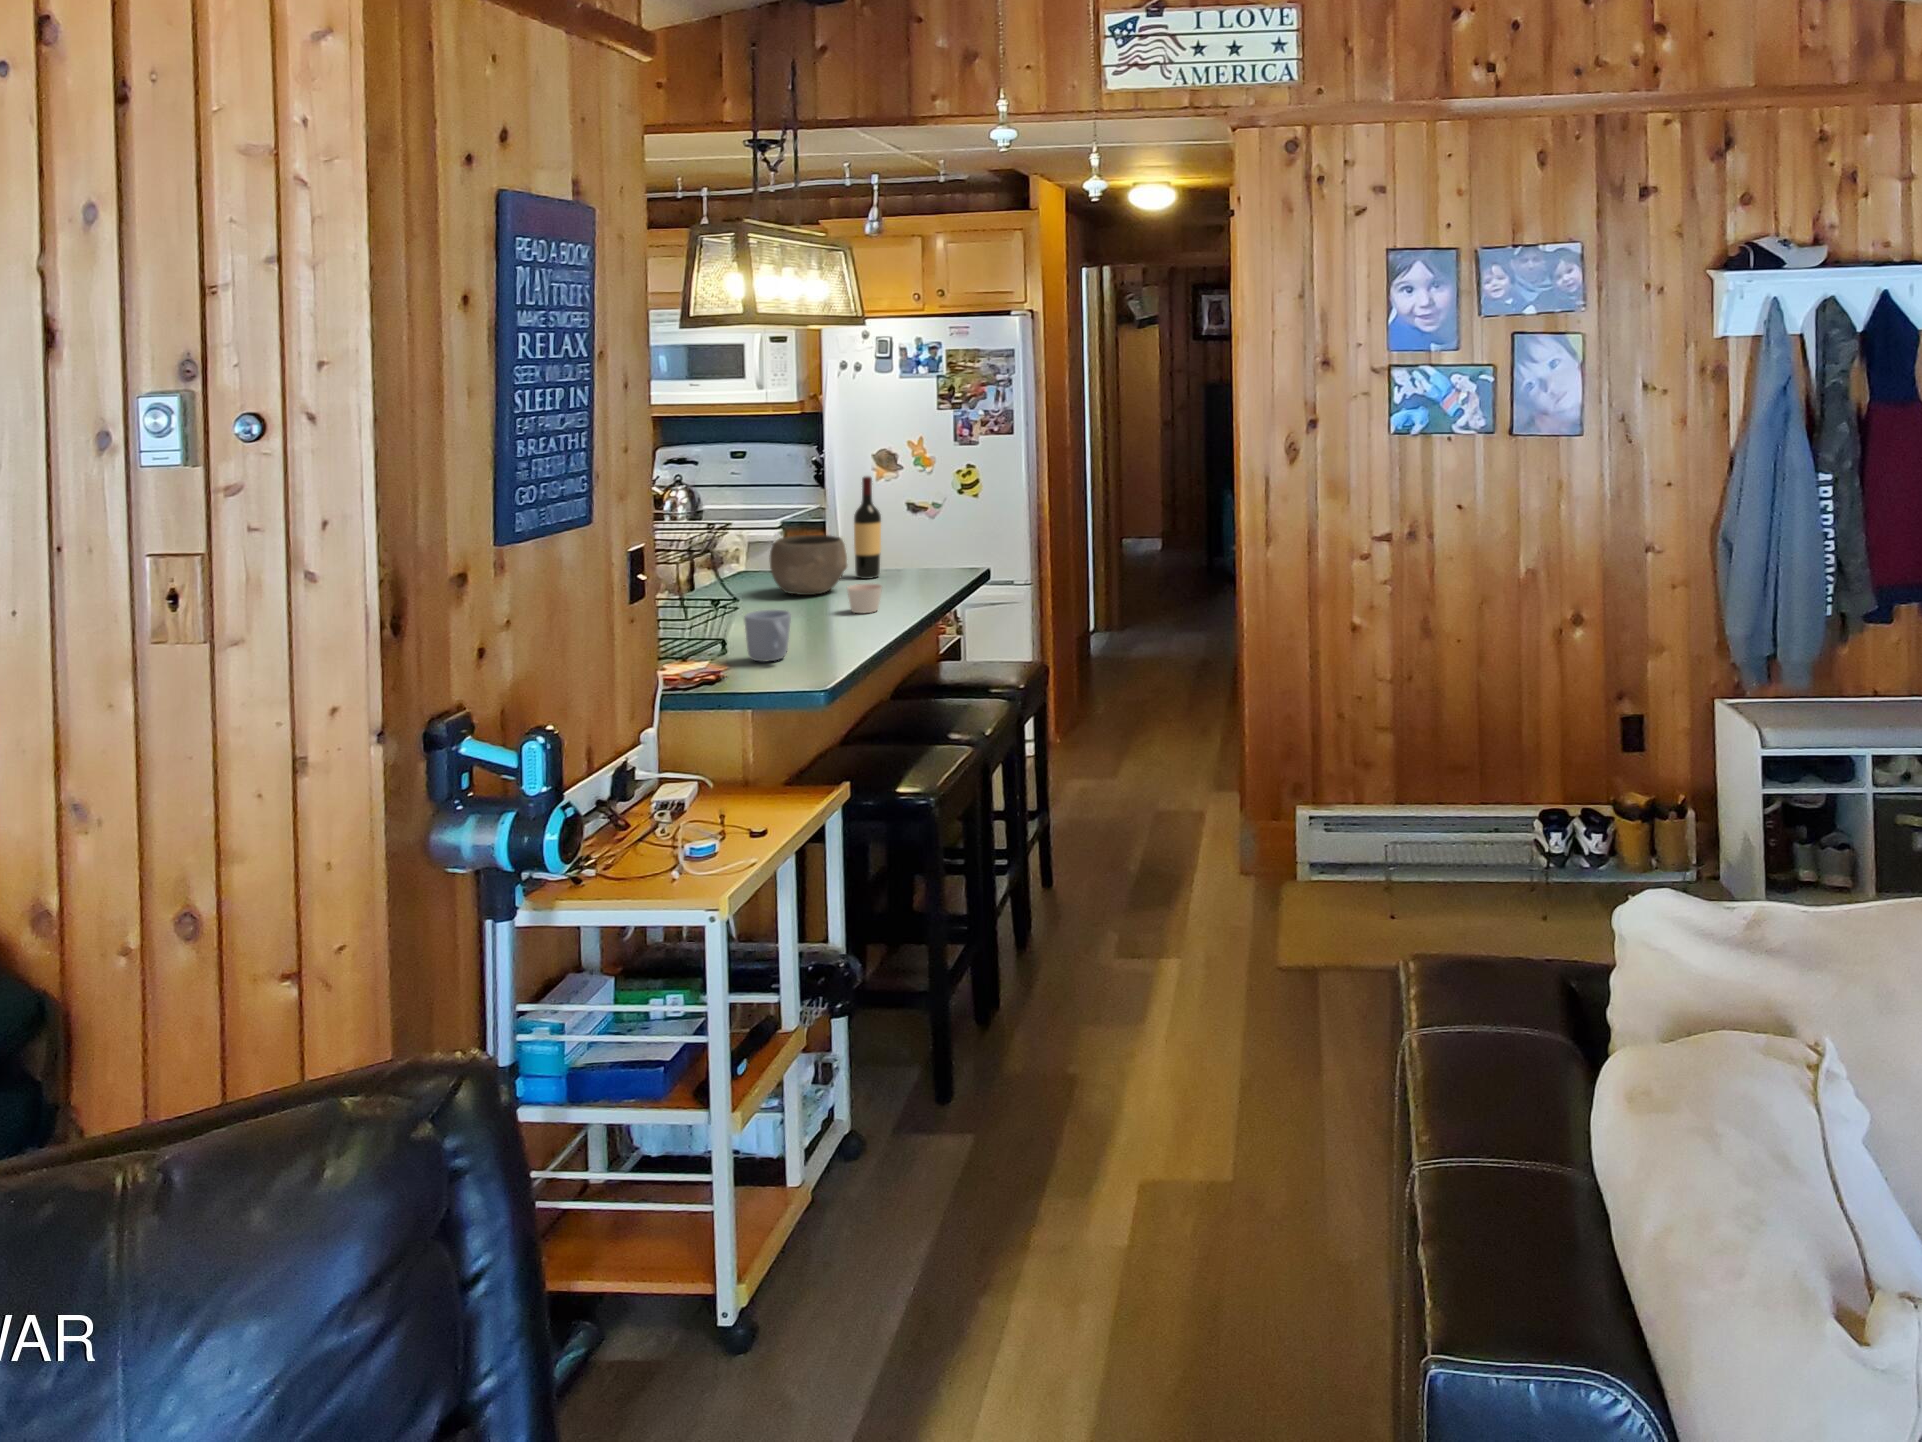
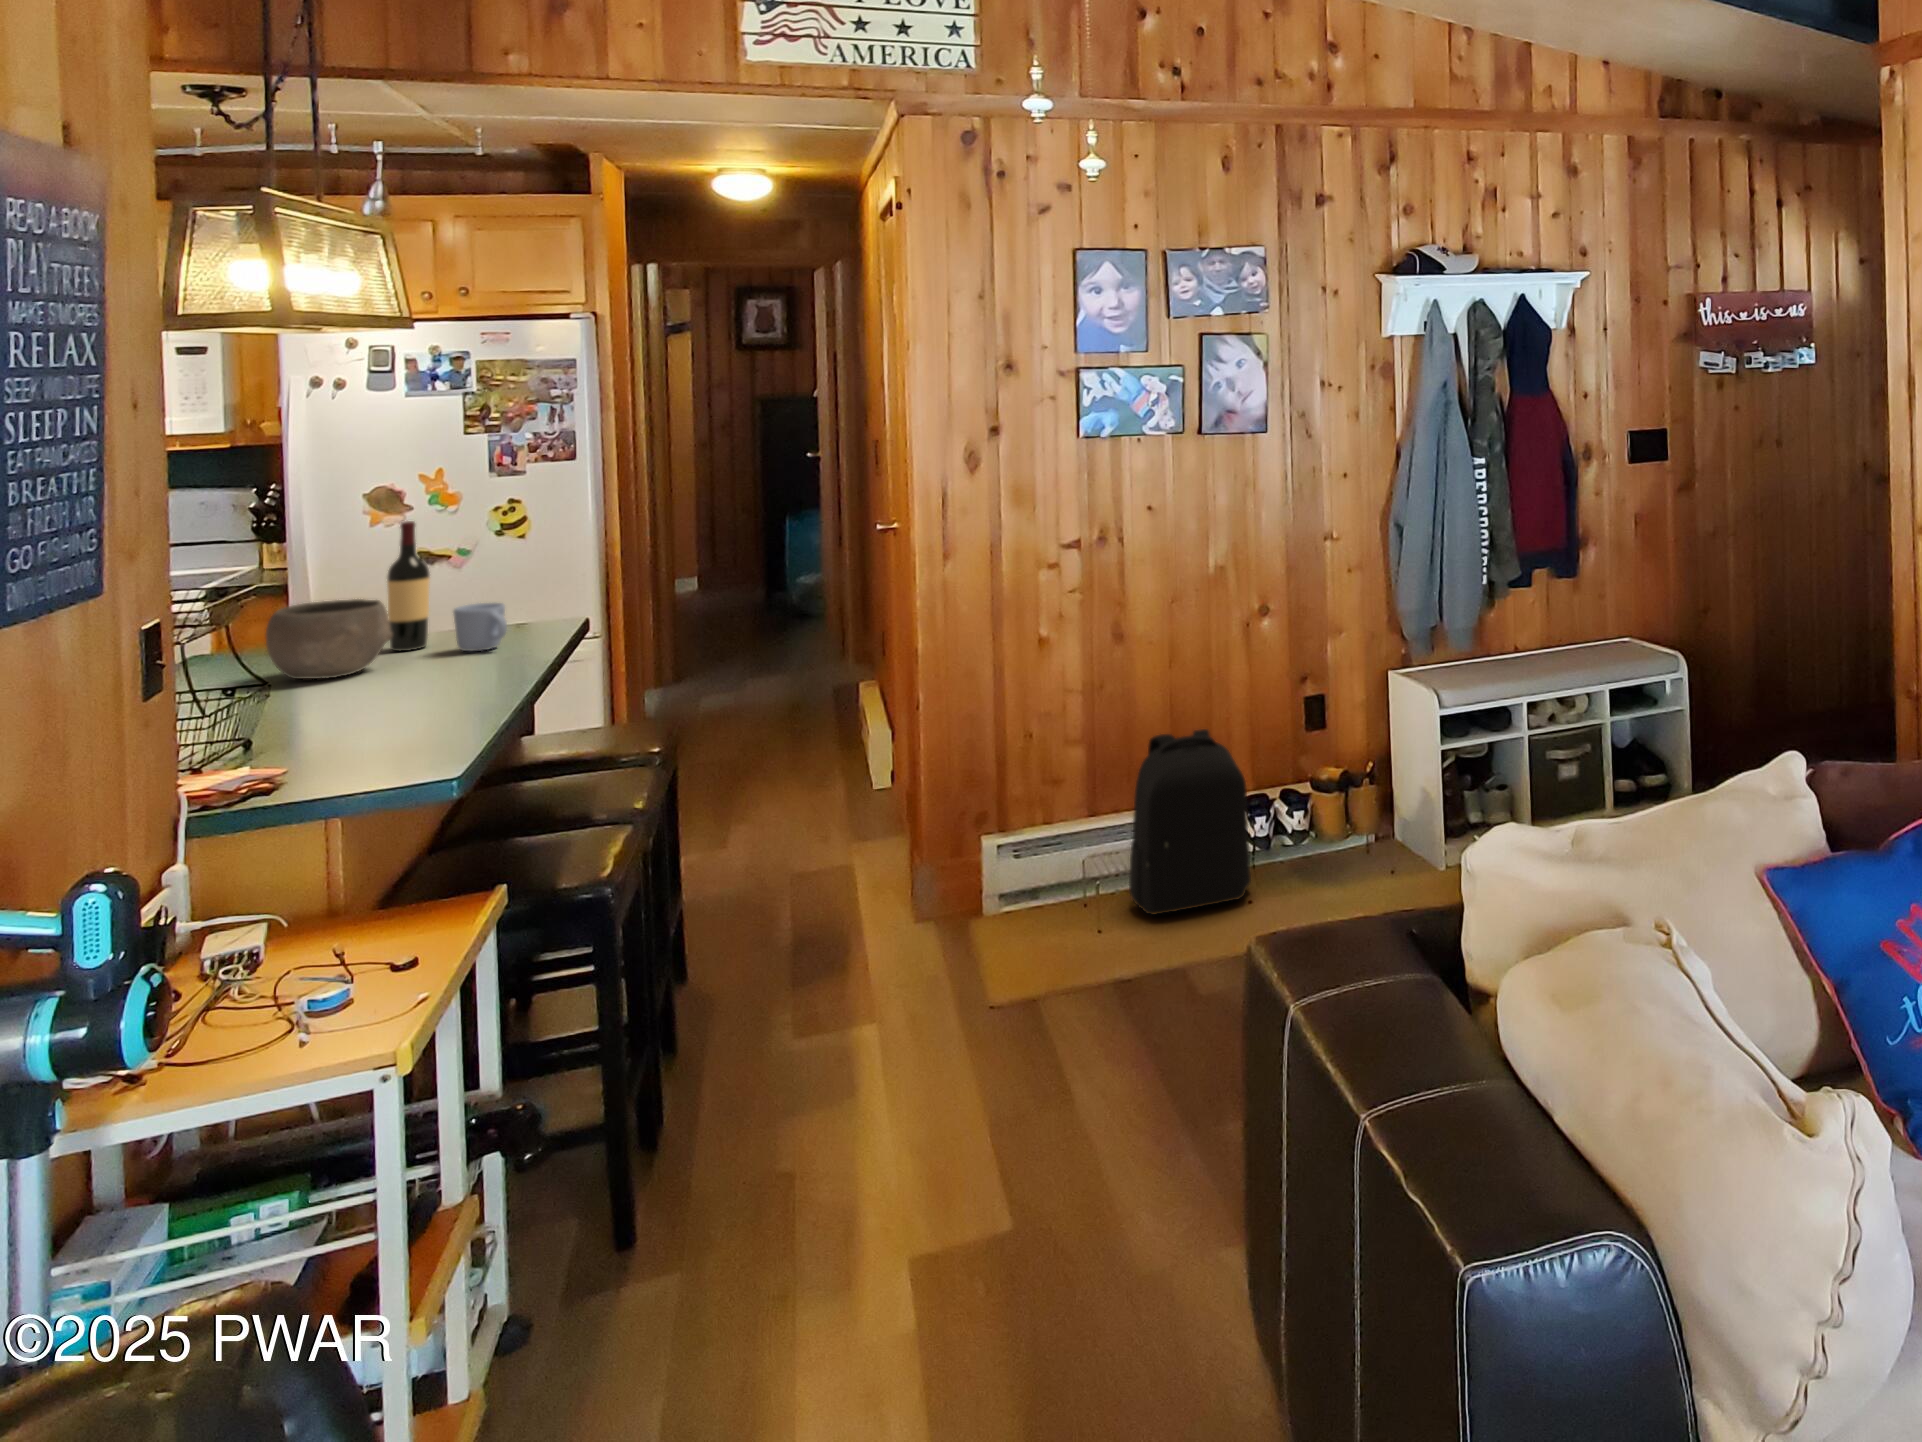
candle: present [847,584,882,613] -> none [413,651,467,690]
mug: present [744,610,791,662] -> present [454,603,507,651]
backpack: none [1427,732,1550,911] -> present [1129,729,1251,914]

